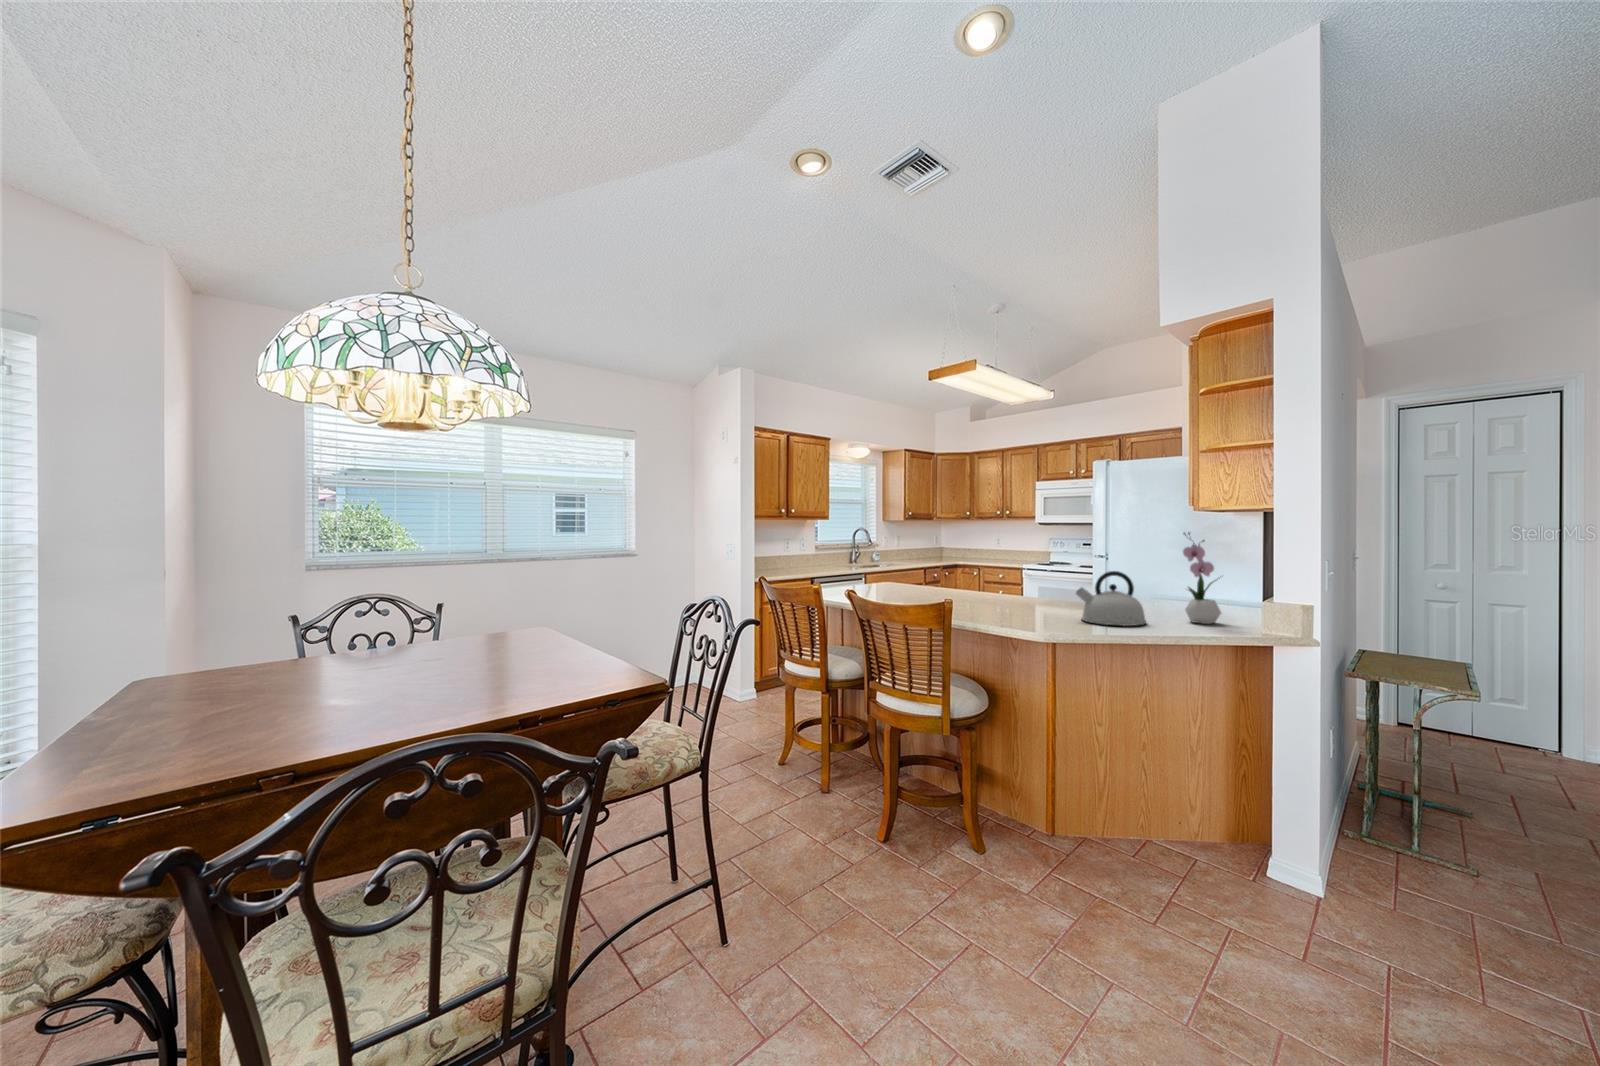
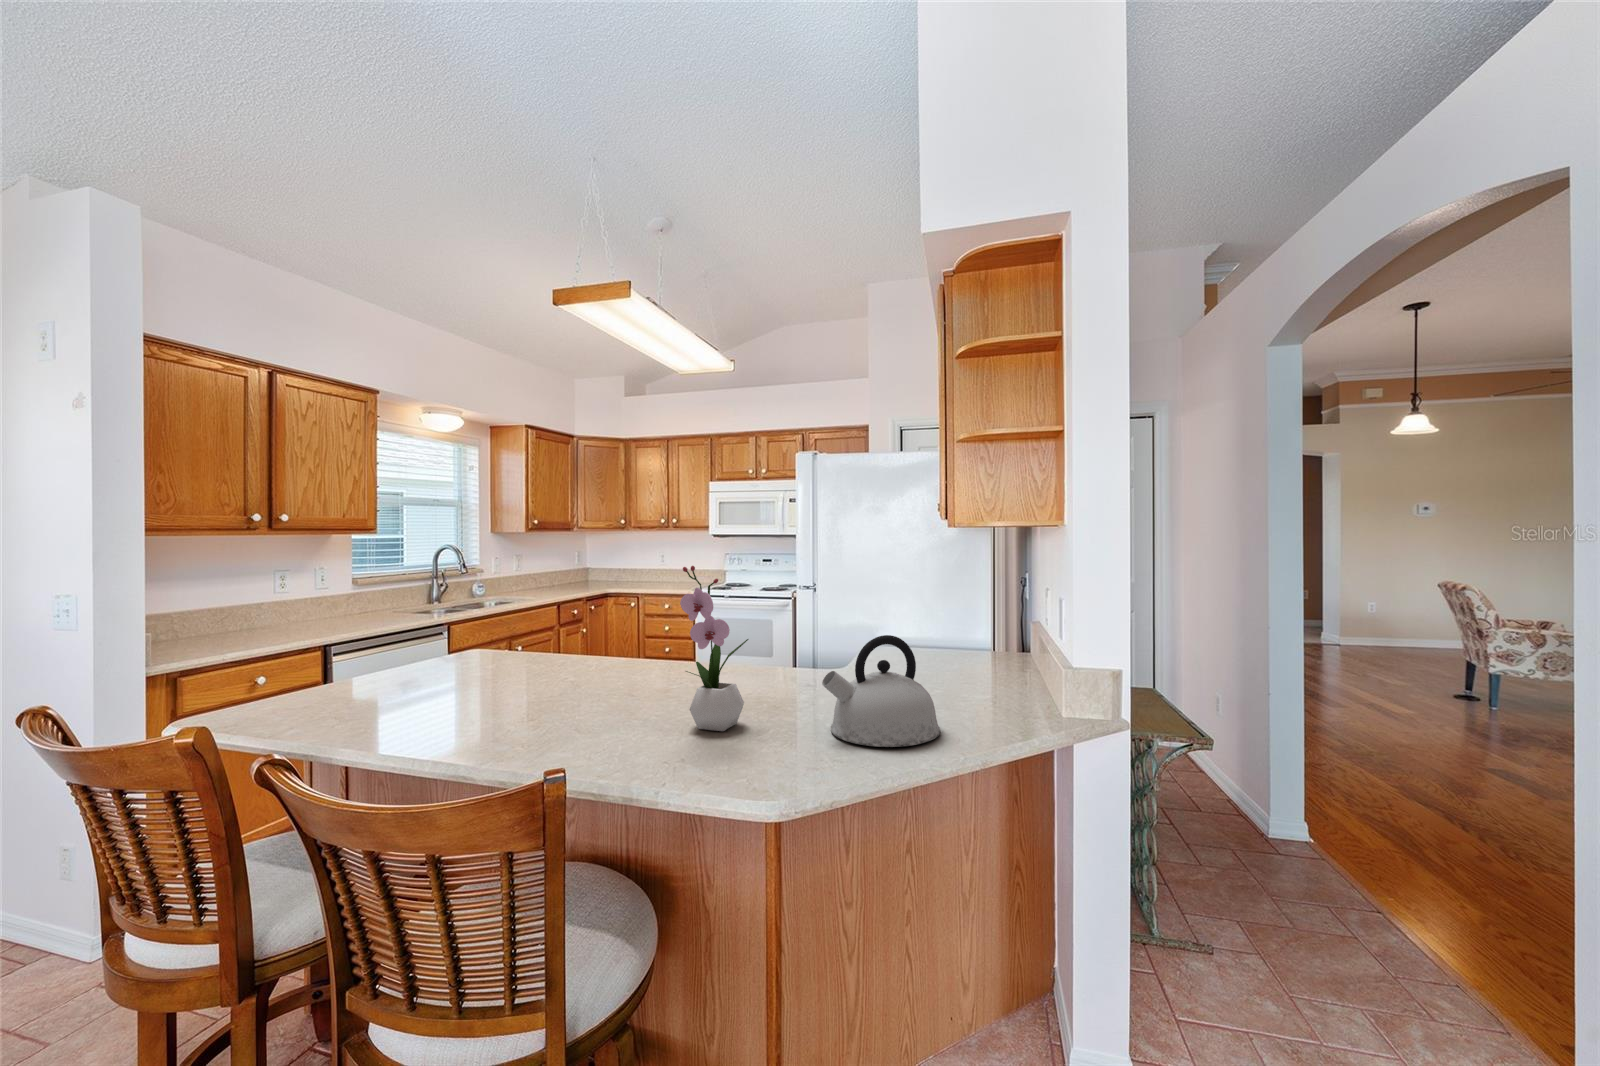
flower arrangement: present [1183,532,1222,624] -> present [680,566,748,731]

